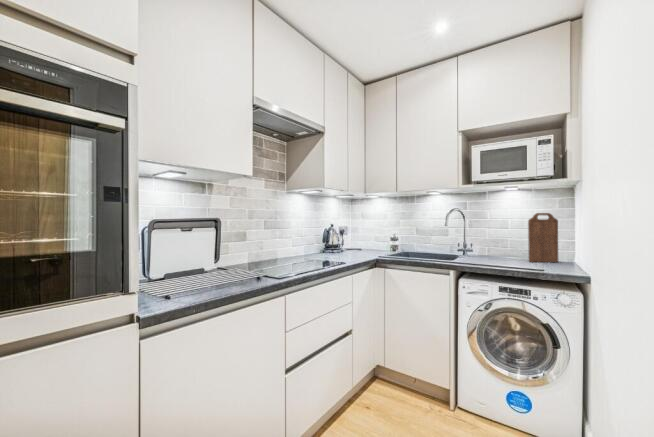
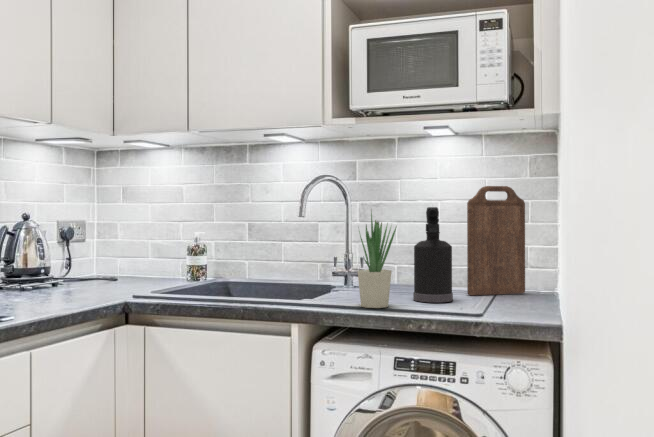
potted plant: none [480,223,499,265] -> present [358,212,397,308]
spray bottle: none [504,223,524,264] -> present [413,207,453,302]

